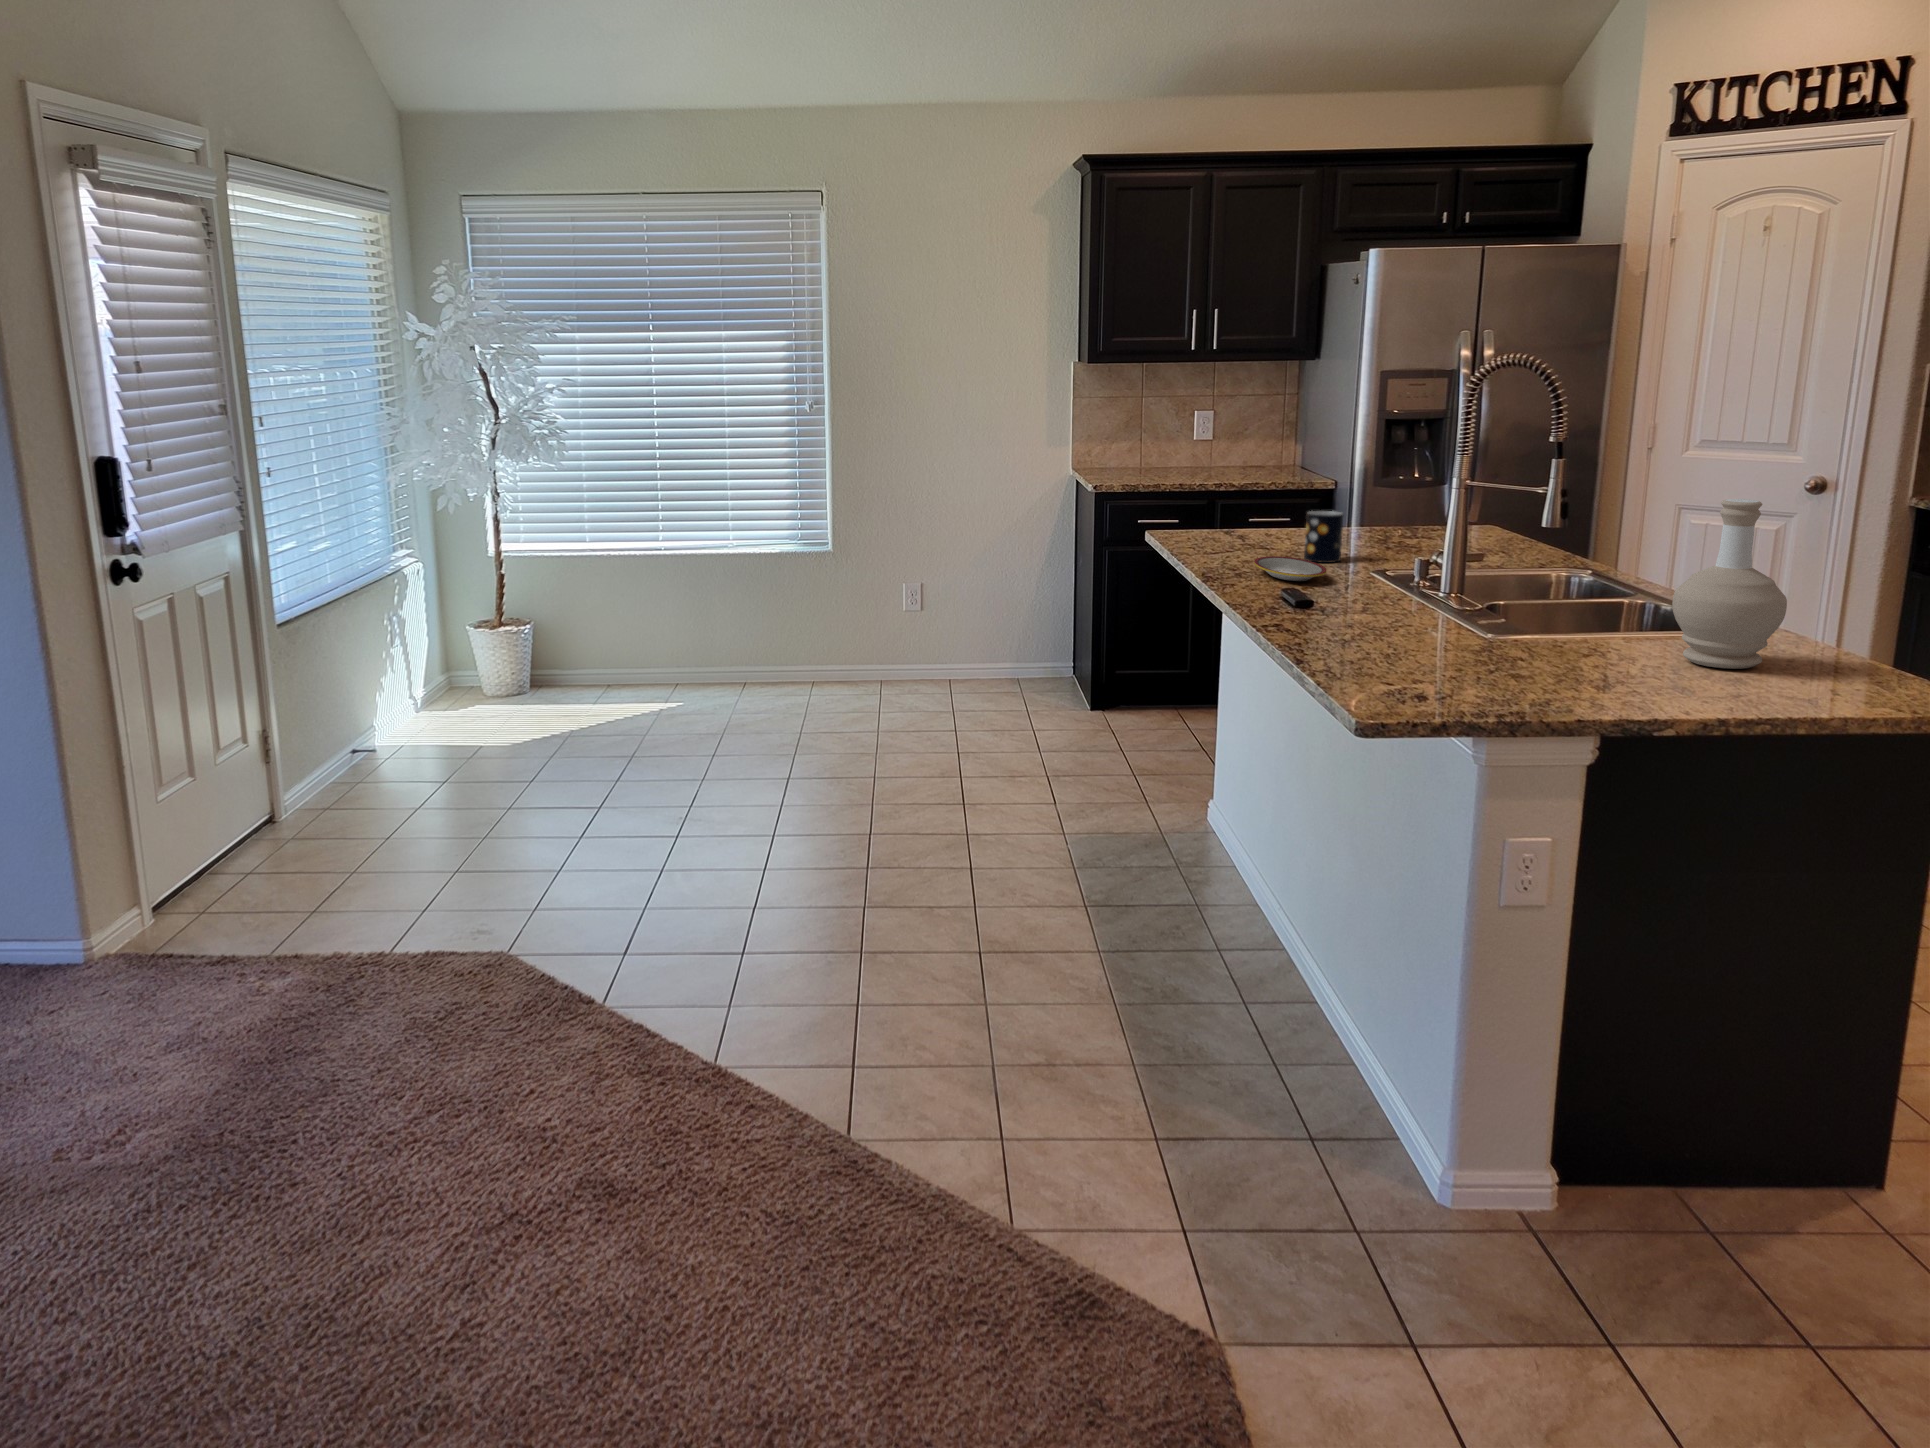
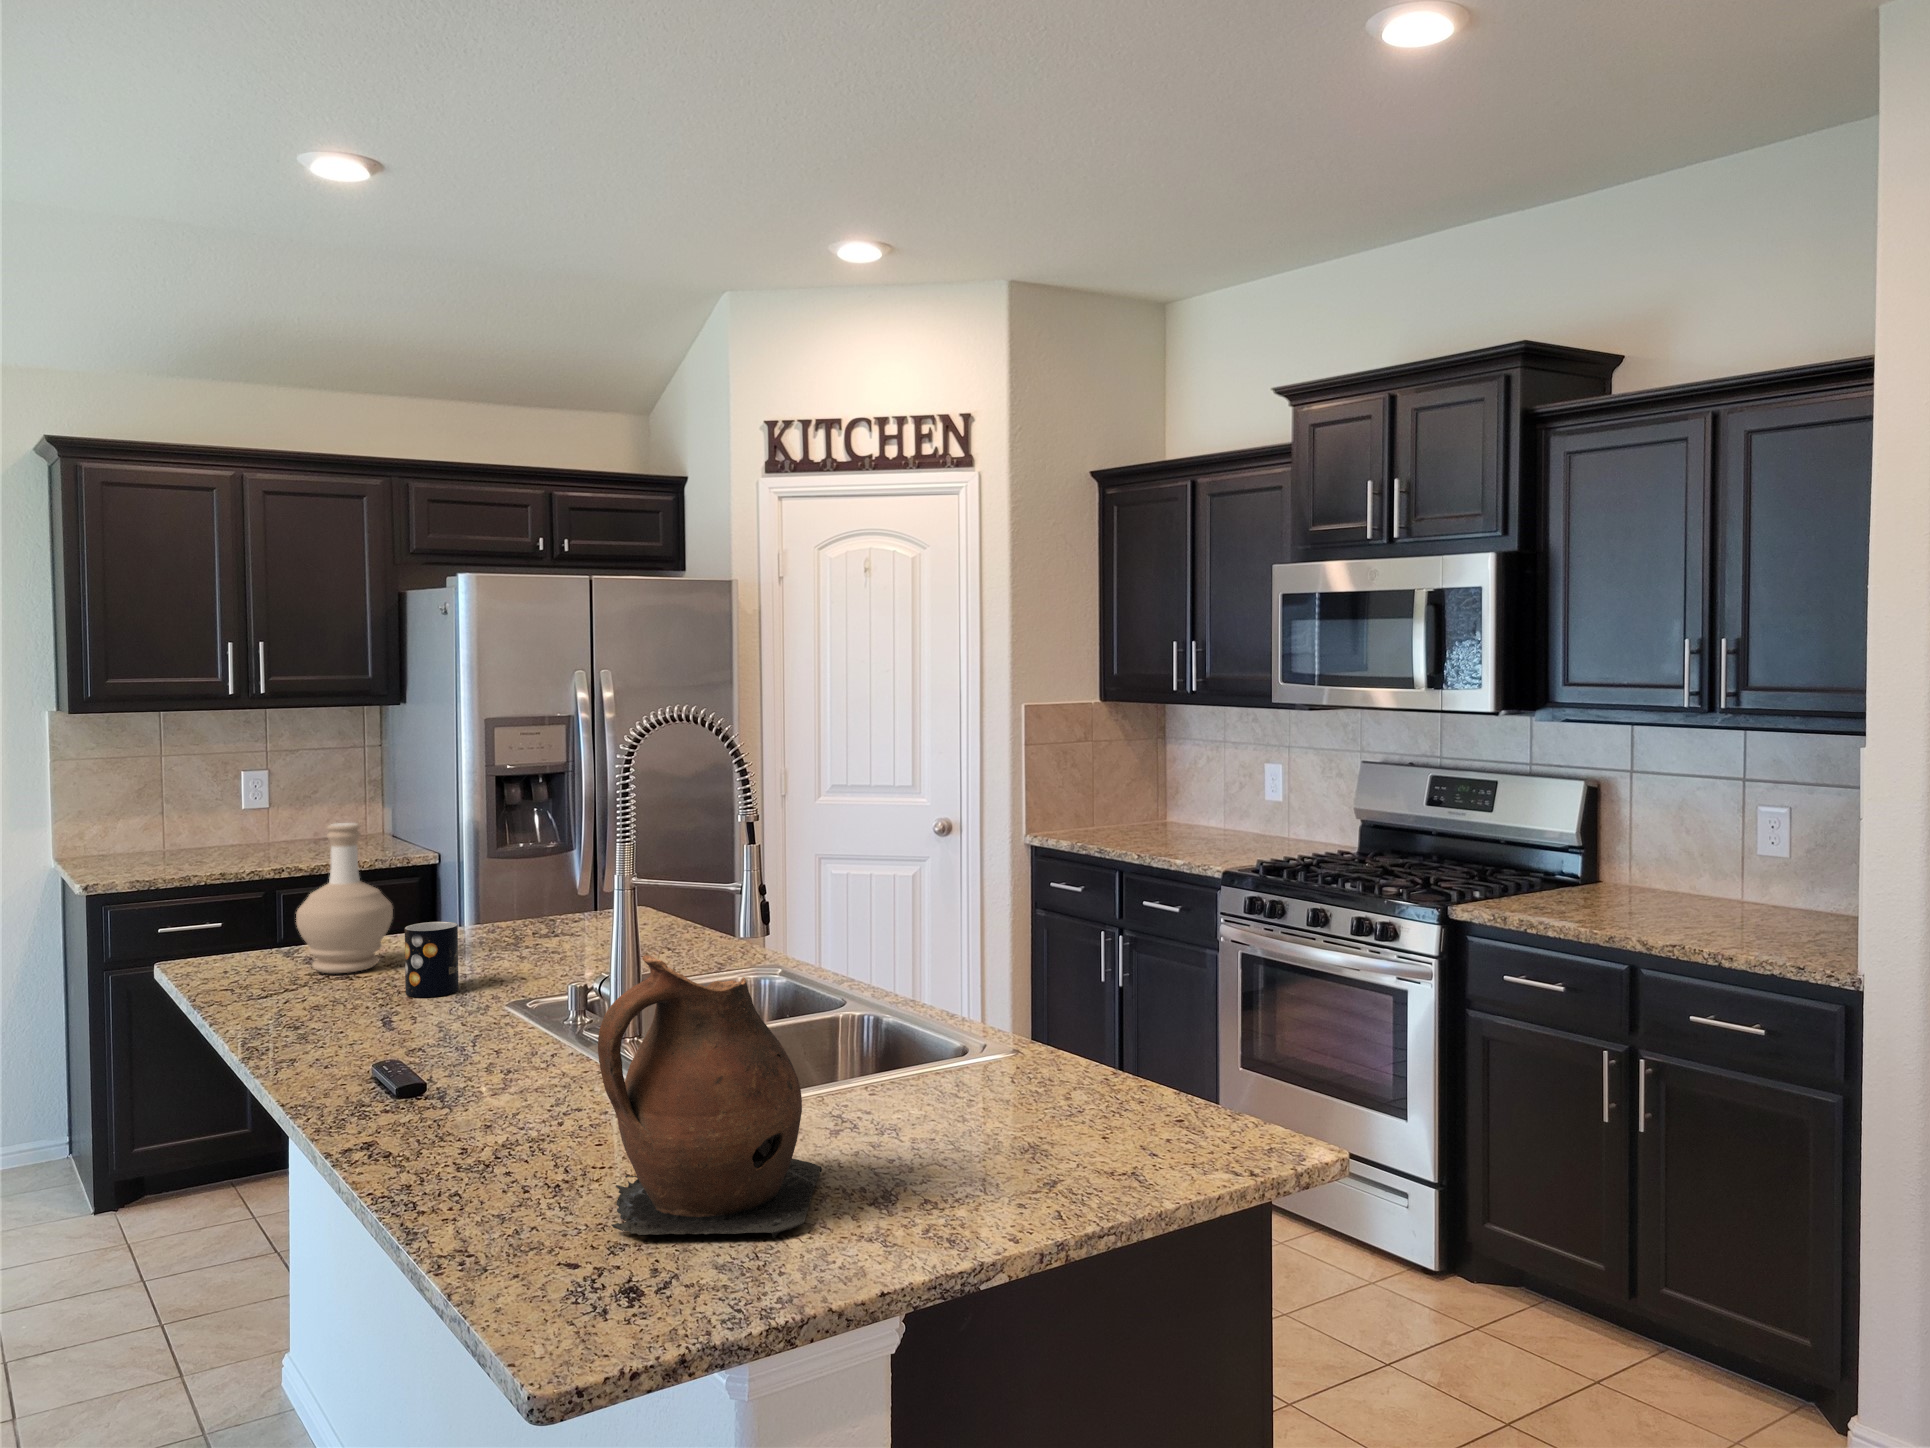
bottle: present [1672,499,1787,669] -> present [296,823,393,973]
ceramic pitcher: none [1417,508,1571,695] -> present [598,955,821,1238]
plate: present [1254,556,1326,581] -> none [330,998,442,1040]

